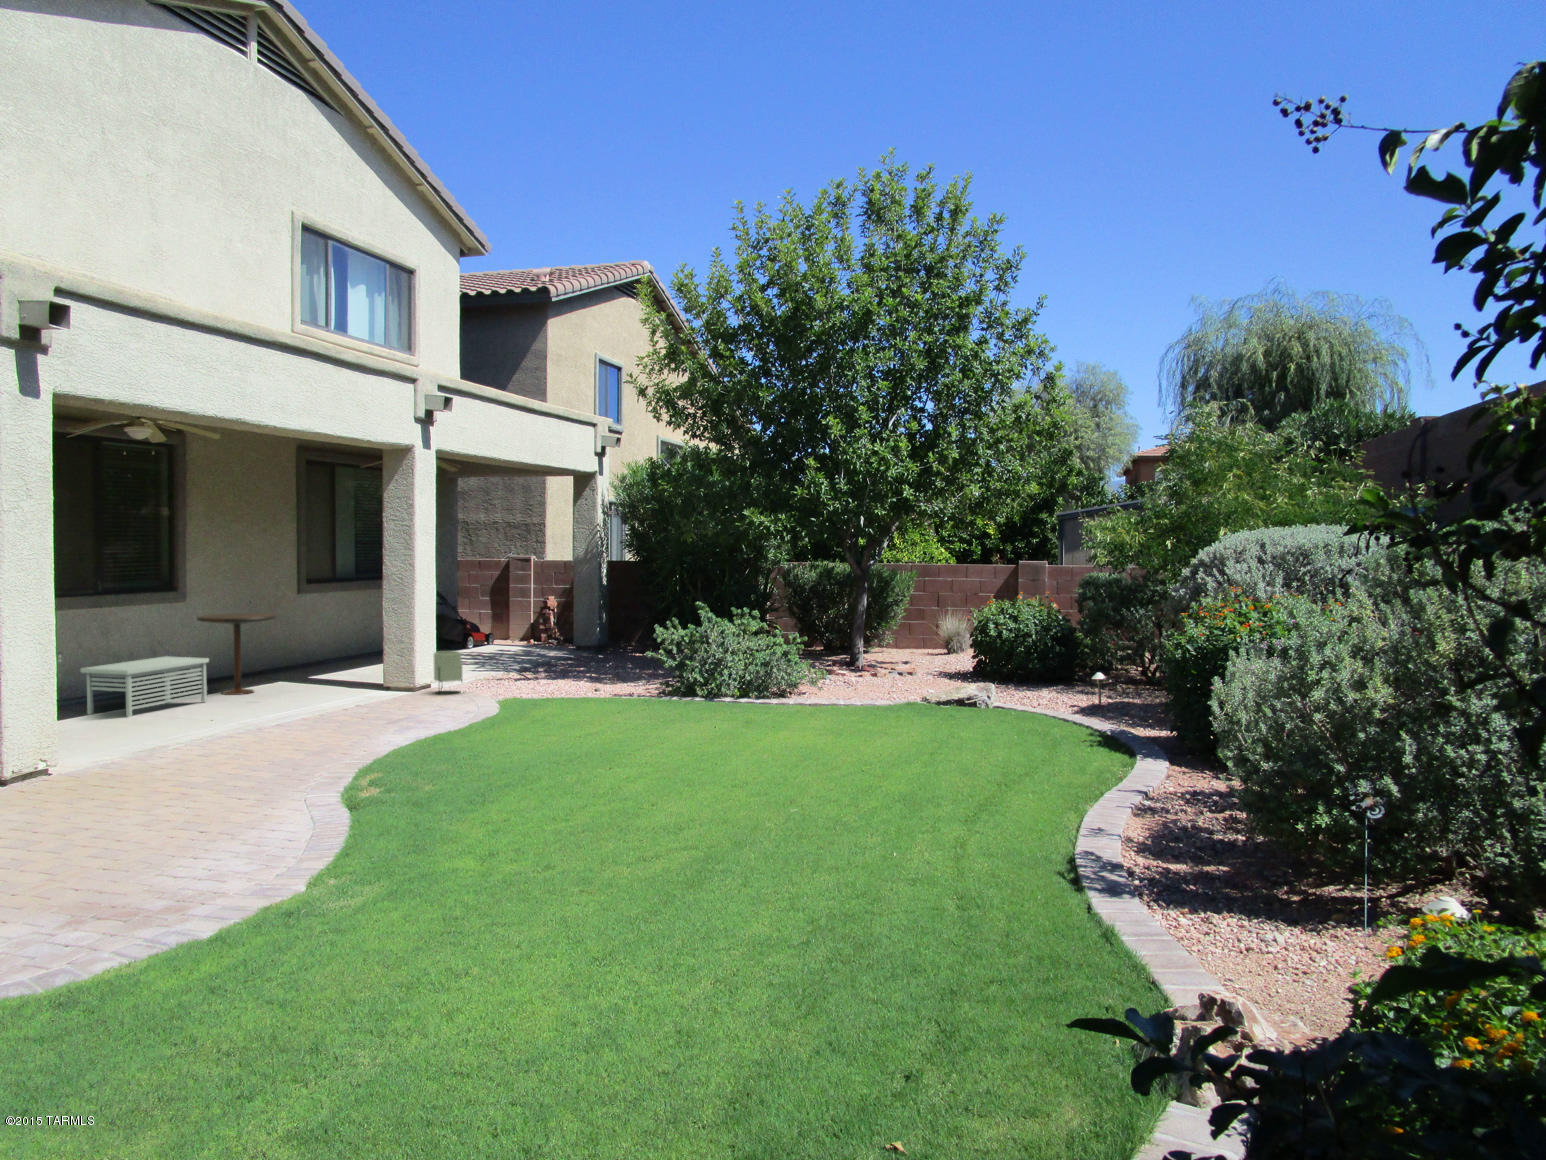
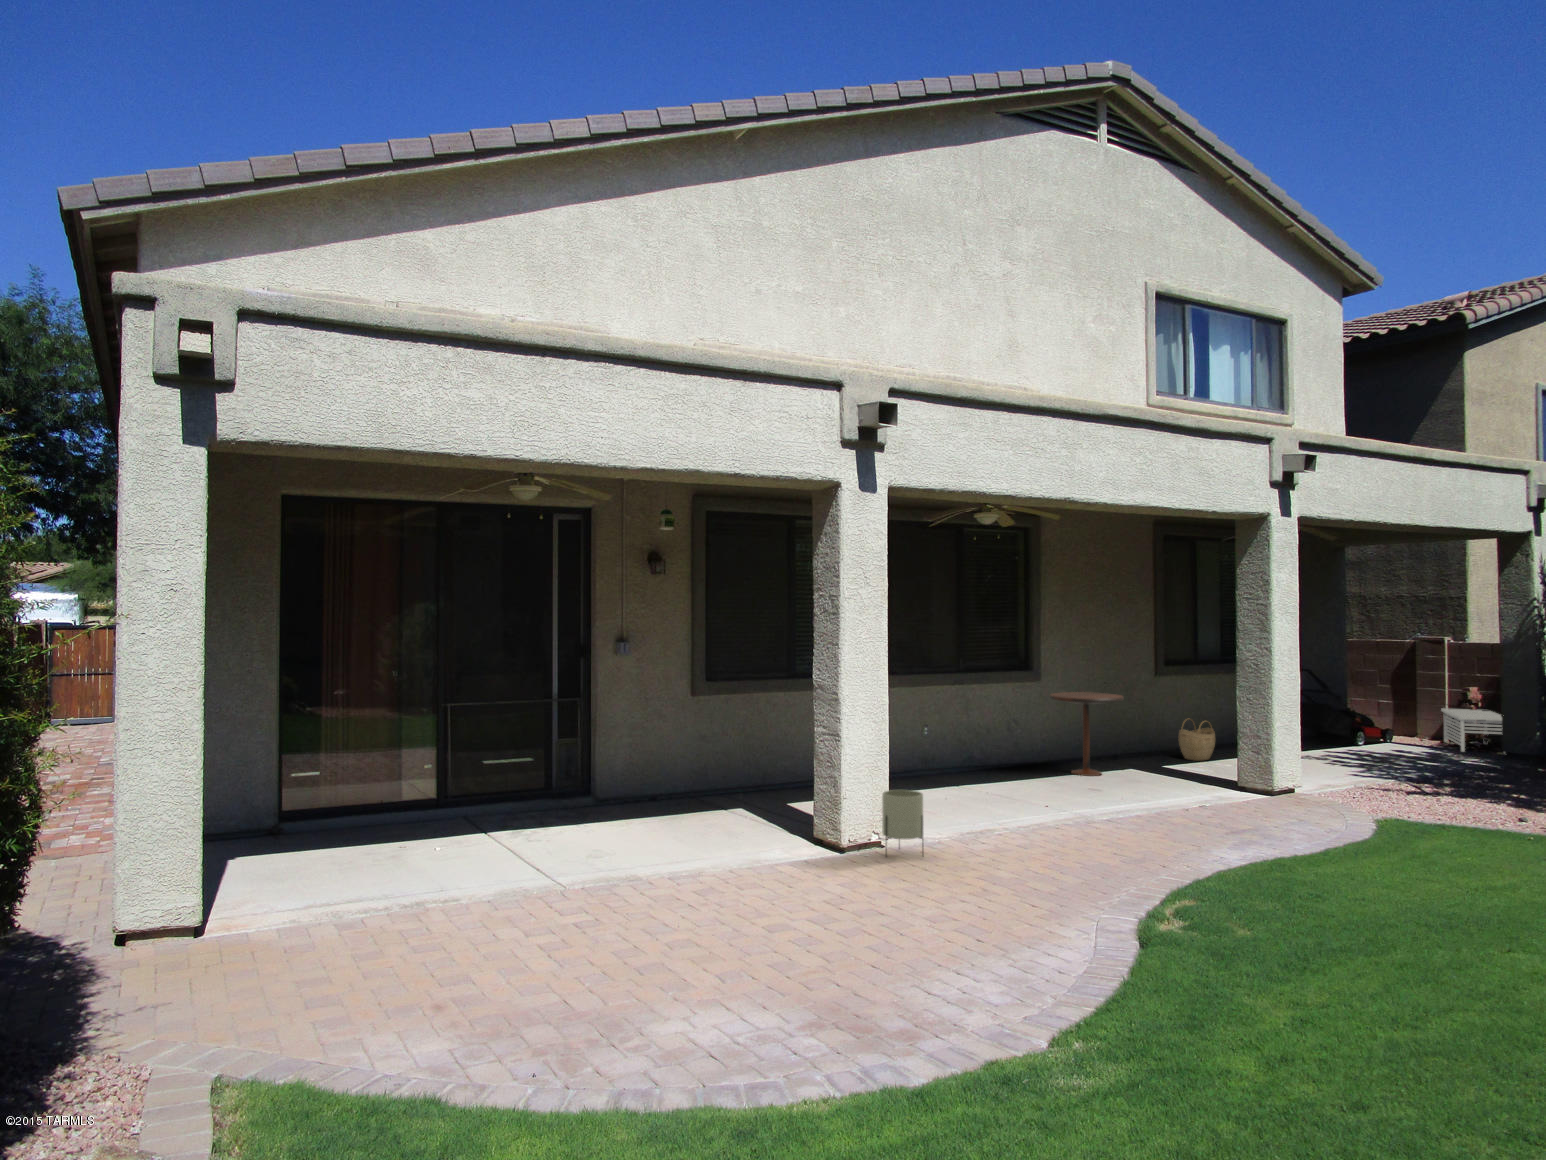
woven basket: none [322,634,356,673] -> present [1179,723,1215,761]
planter: present [434,651,462,683] -> present [882,790,923,840]
storage bench: present [81,656,209,717] -> present [1441,708,1503,752]

